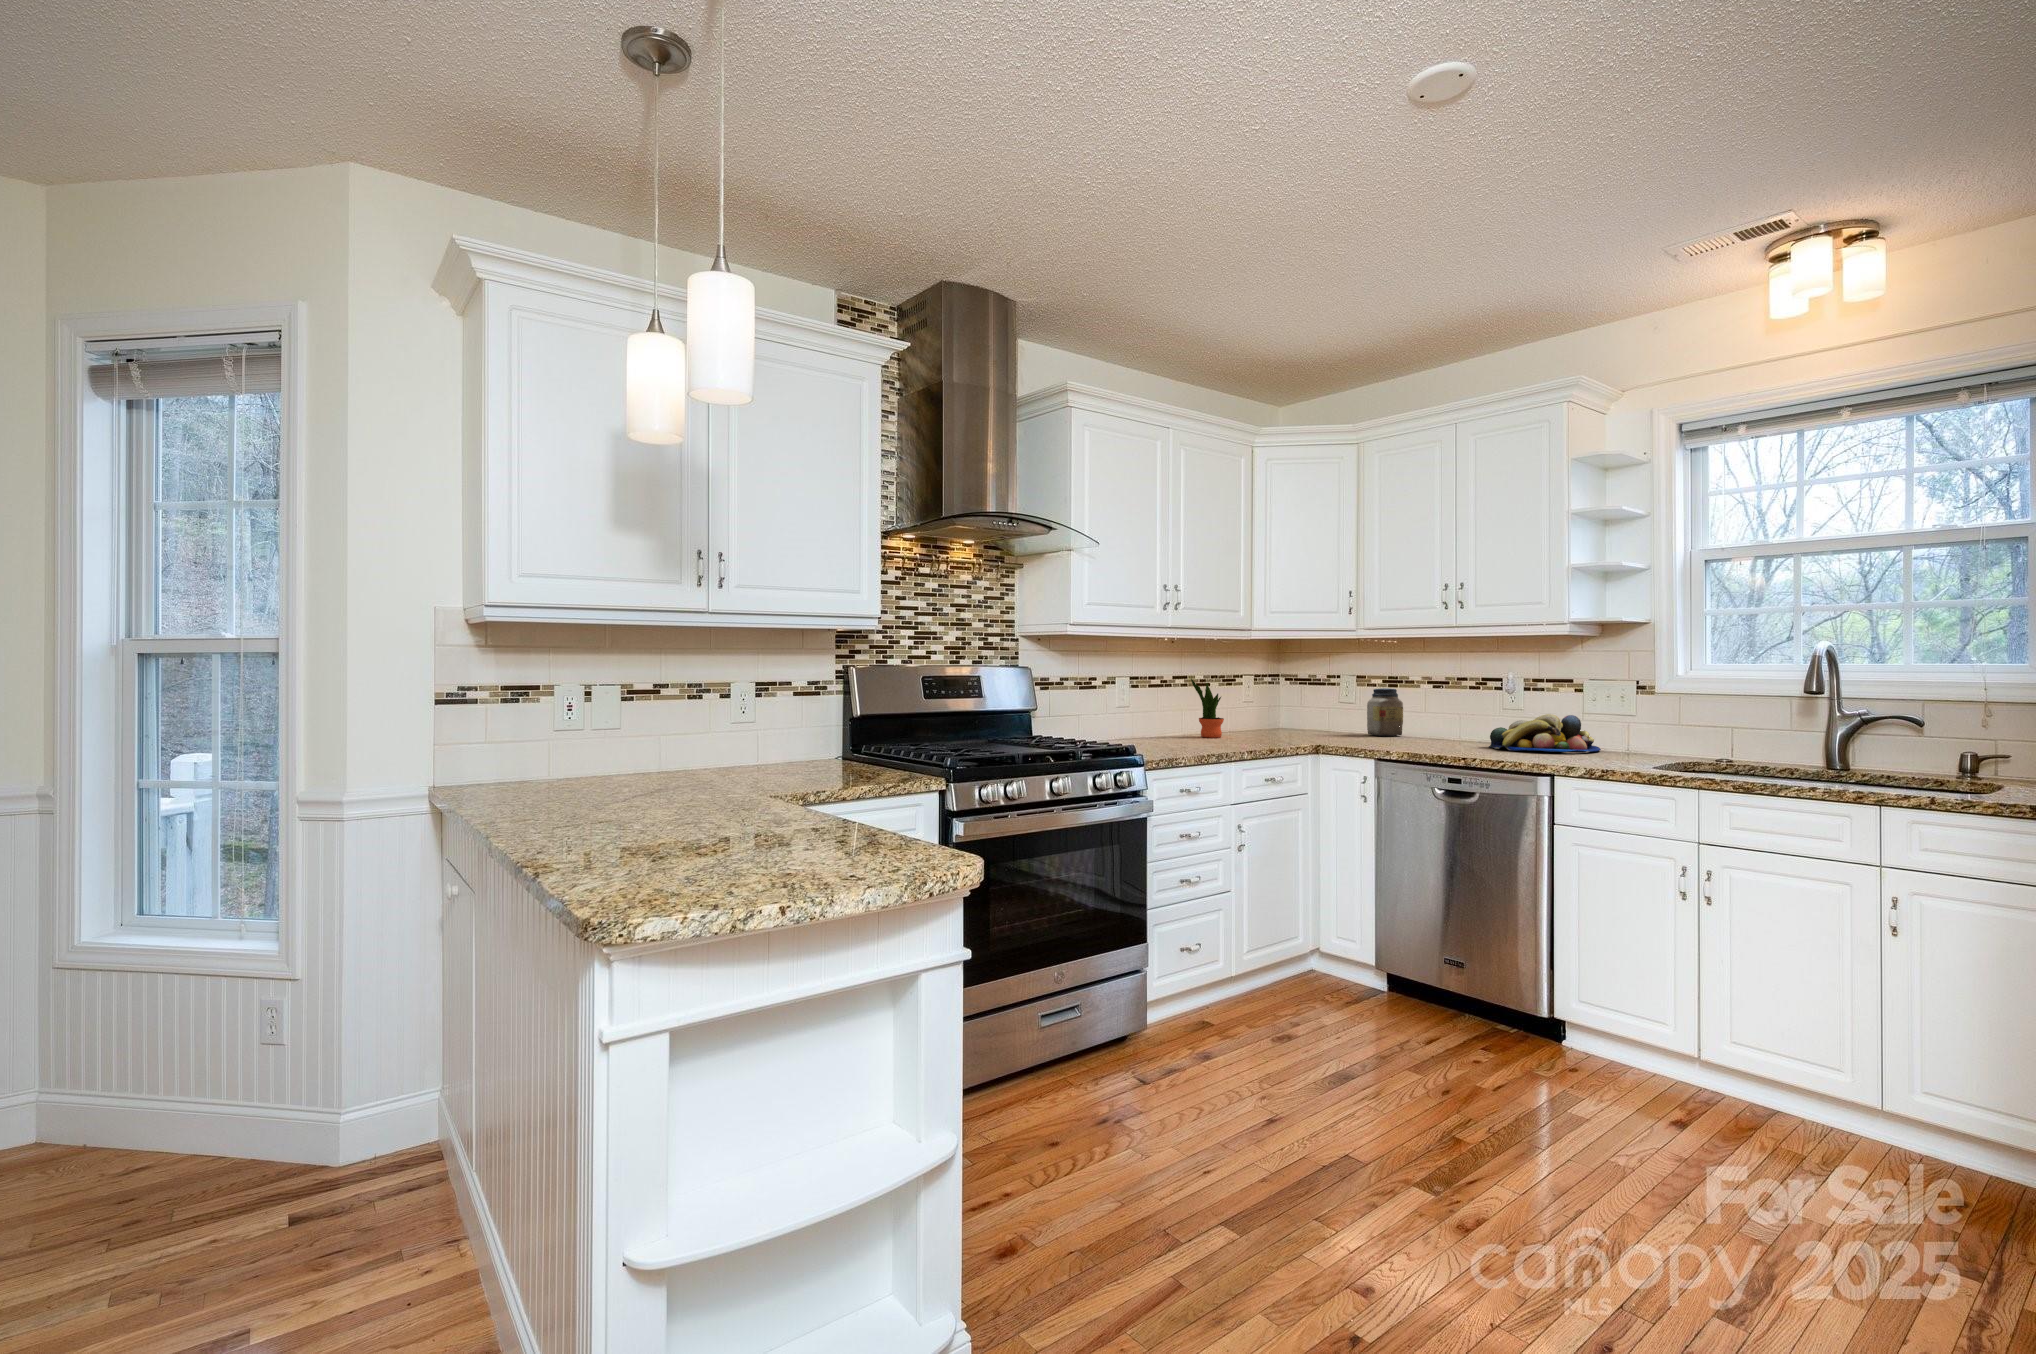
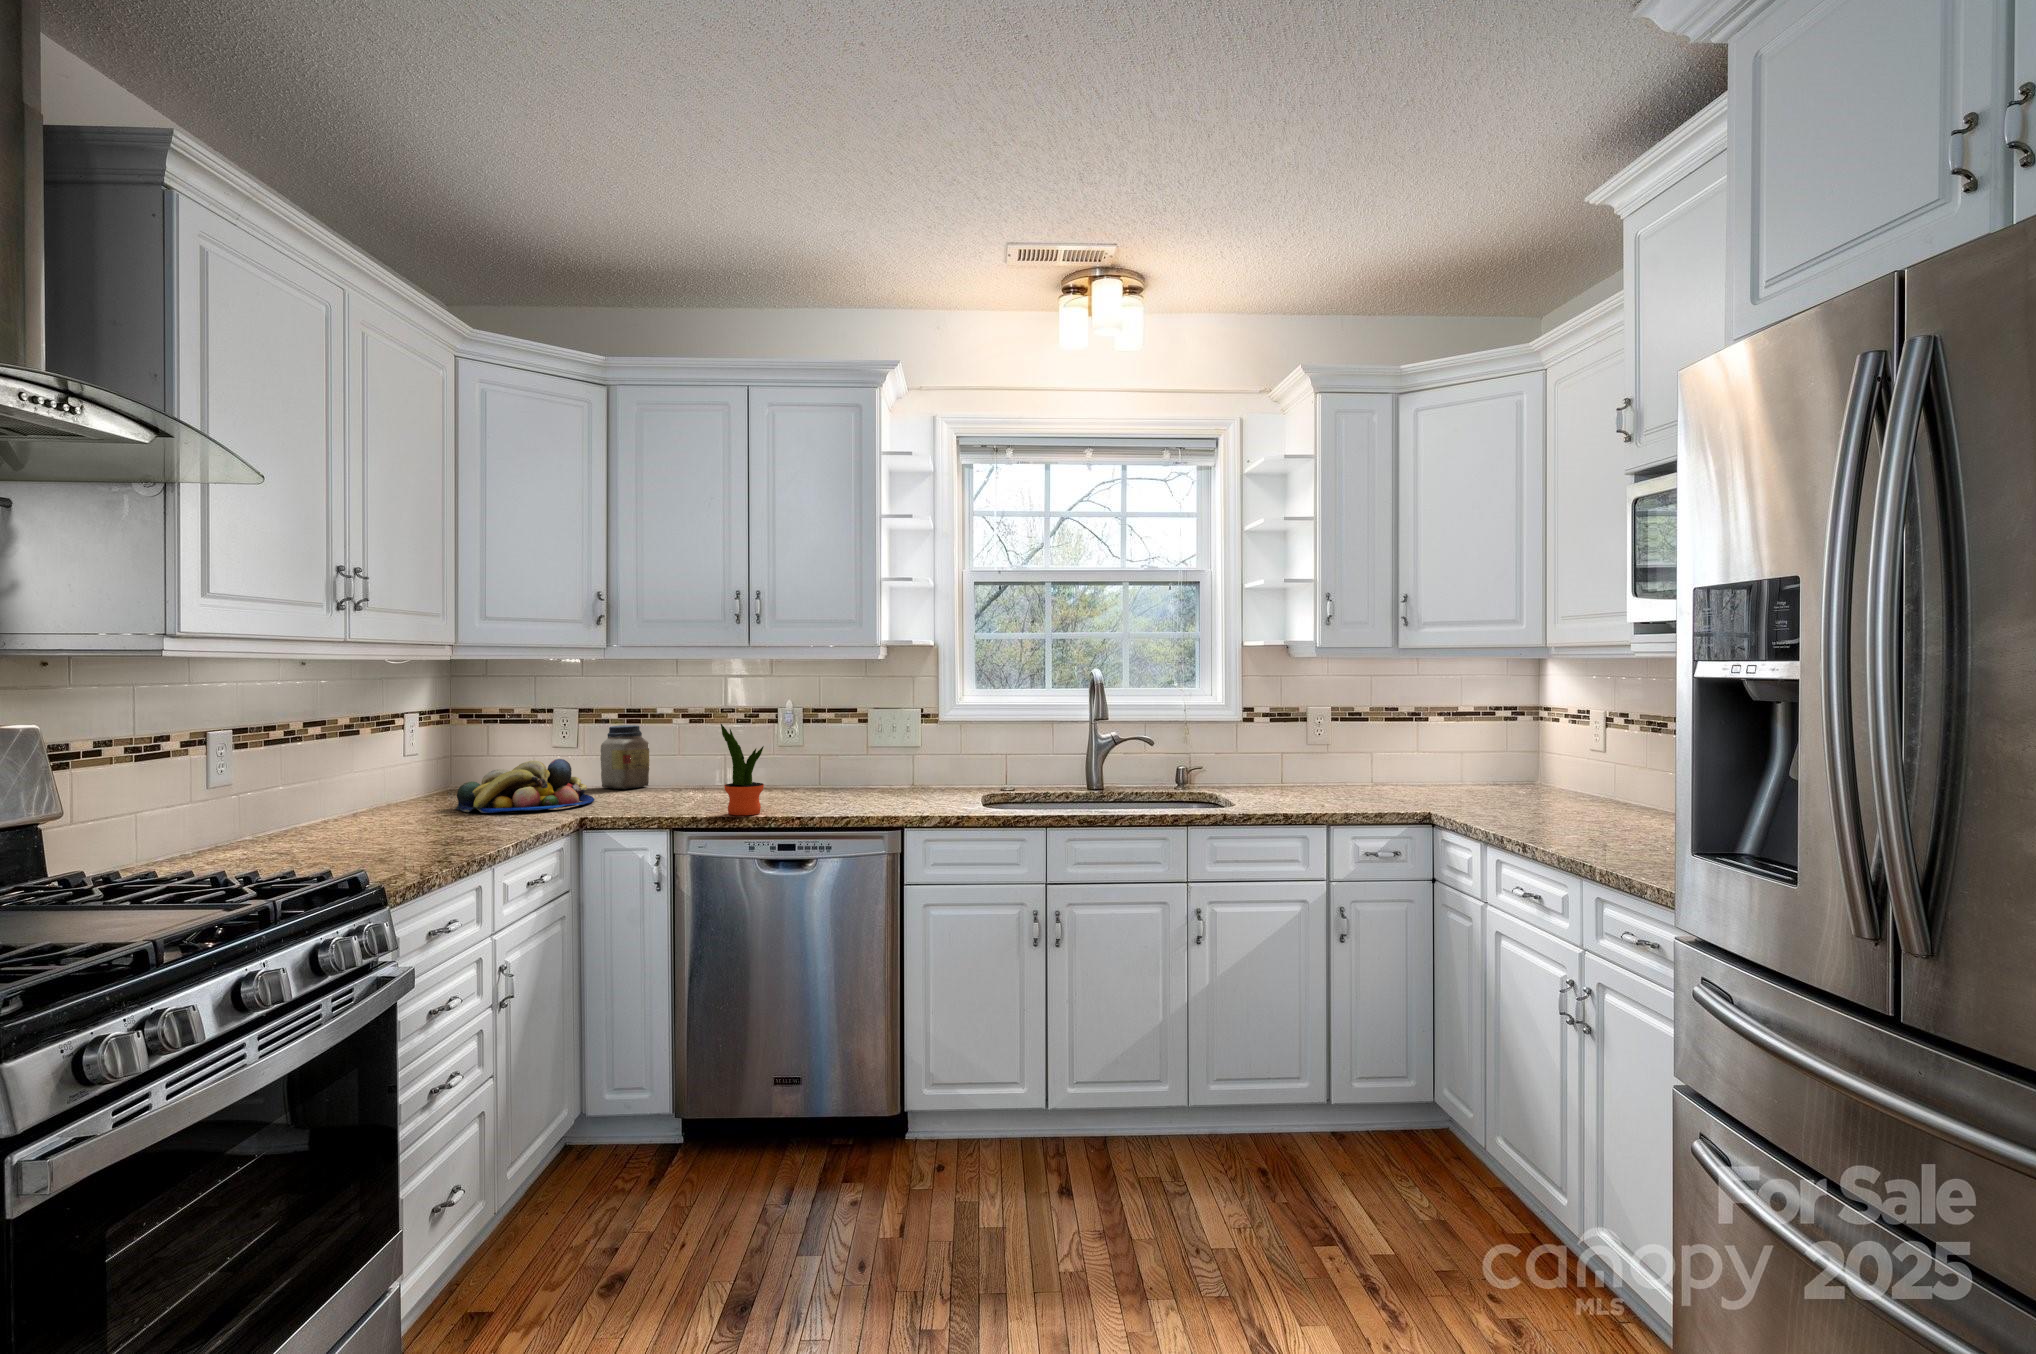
potted plant: present [1191,679,1224,738] -> present [721,724,764,815]
fruit bowl: present [1489,714,1601,752] -> present [456,759,595,813]

